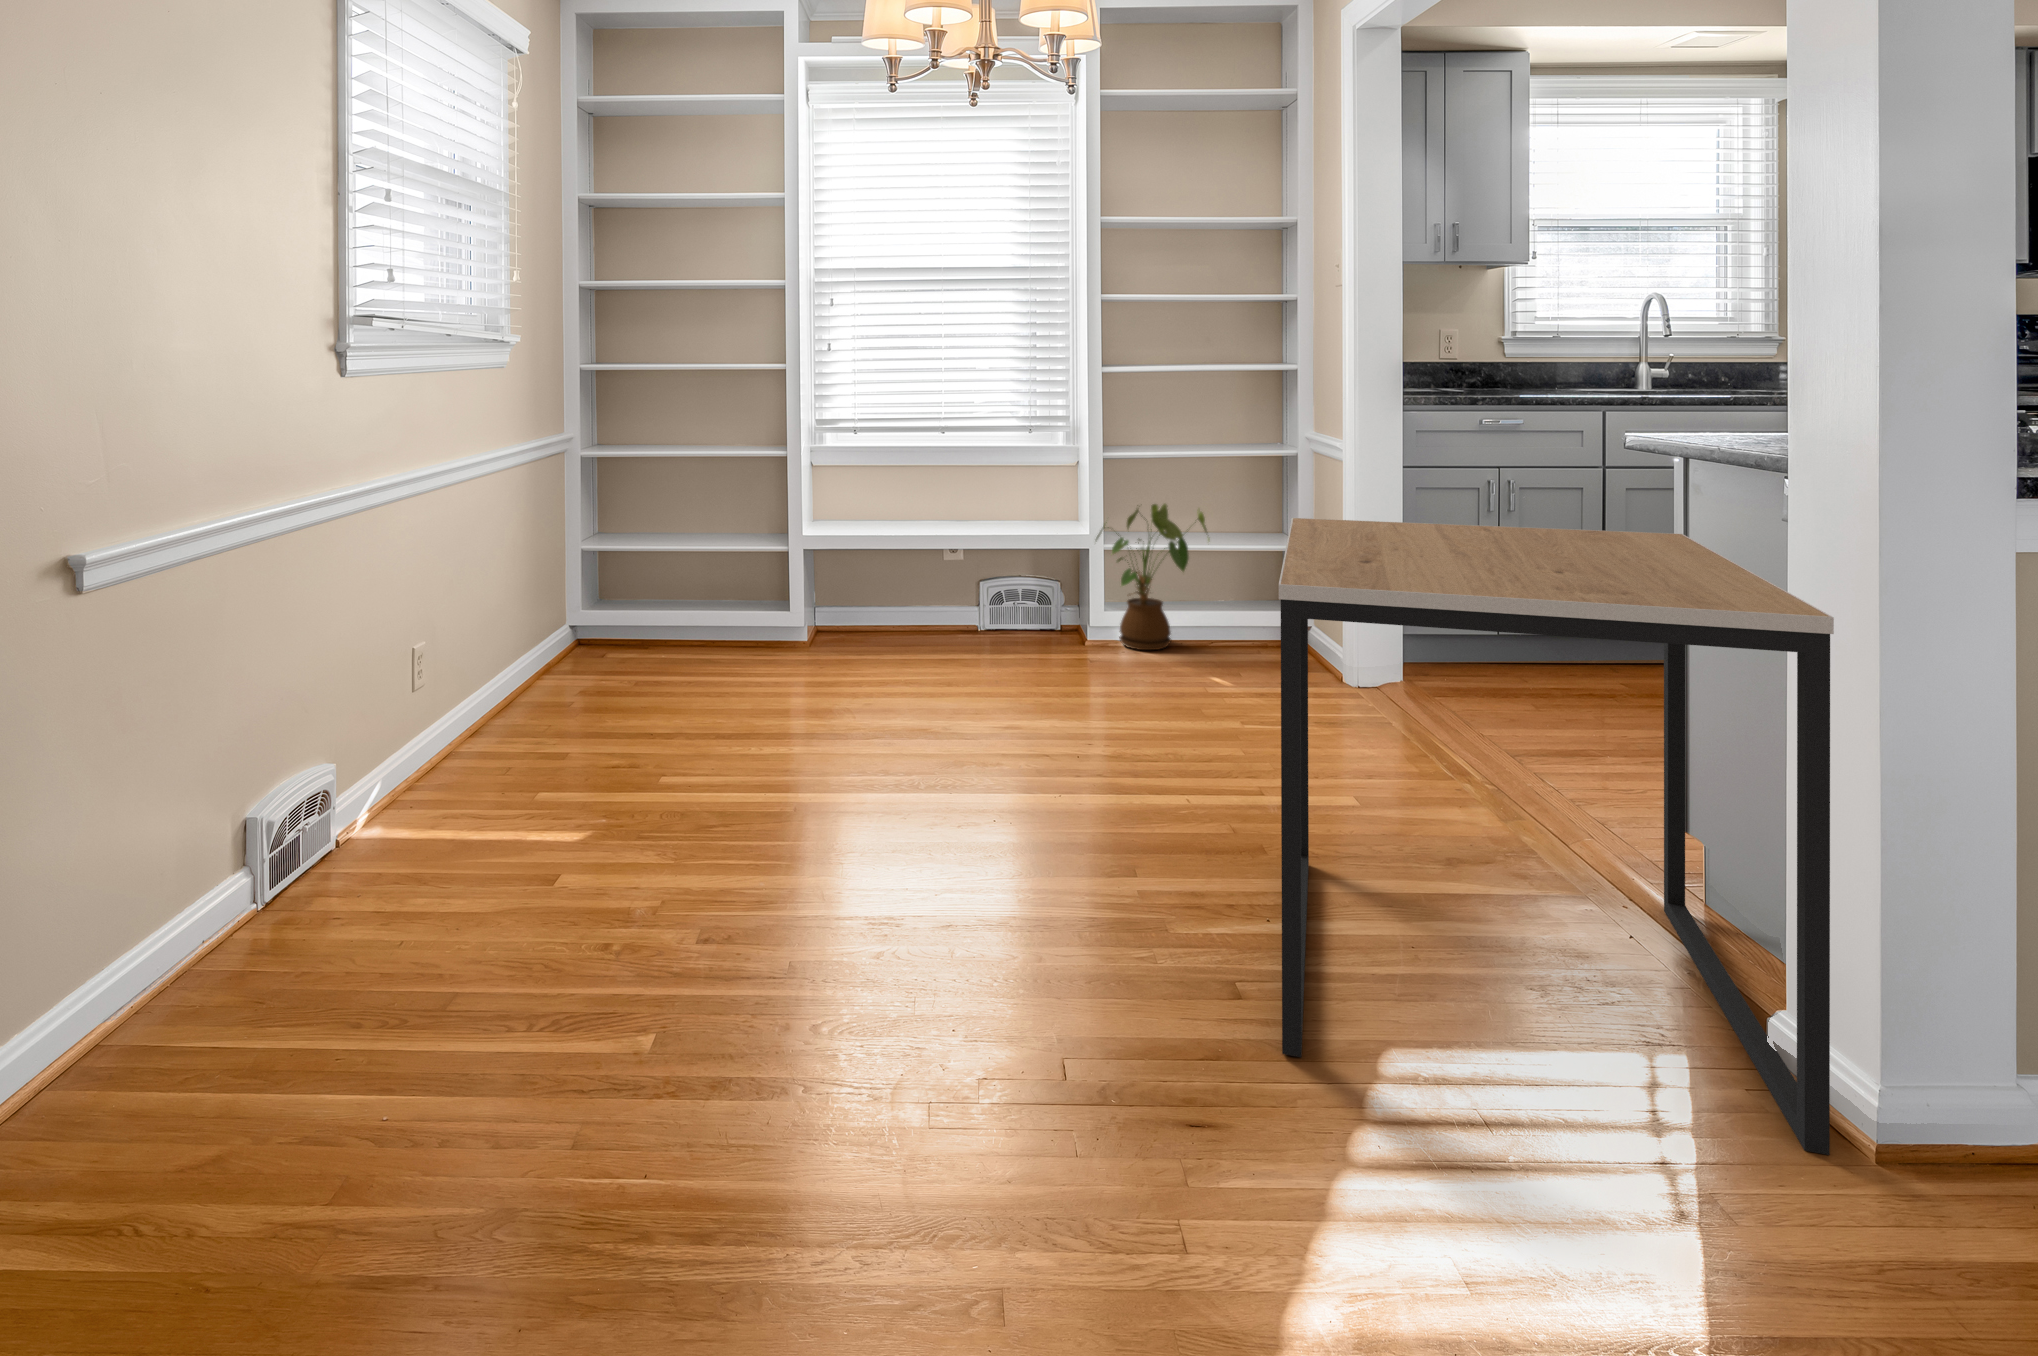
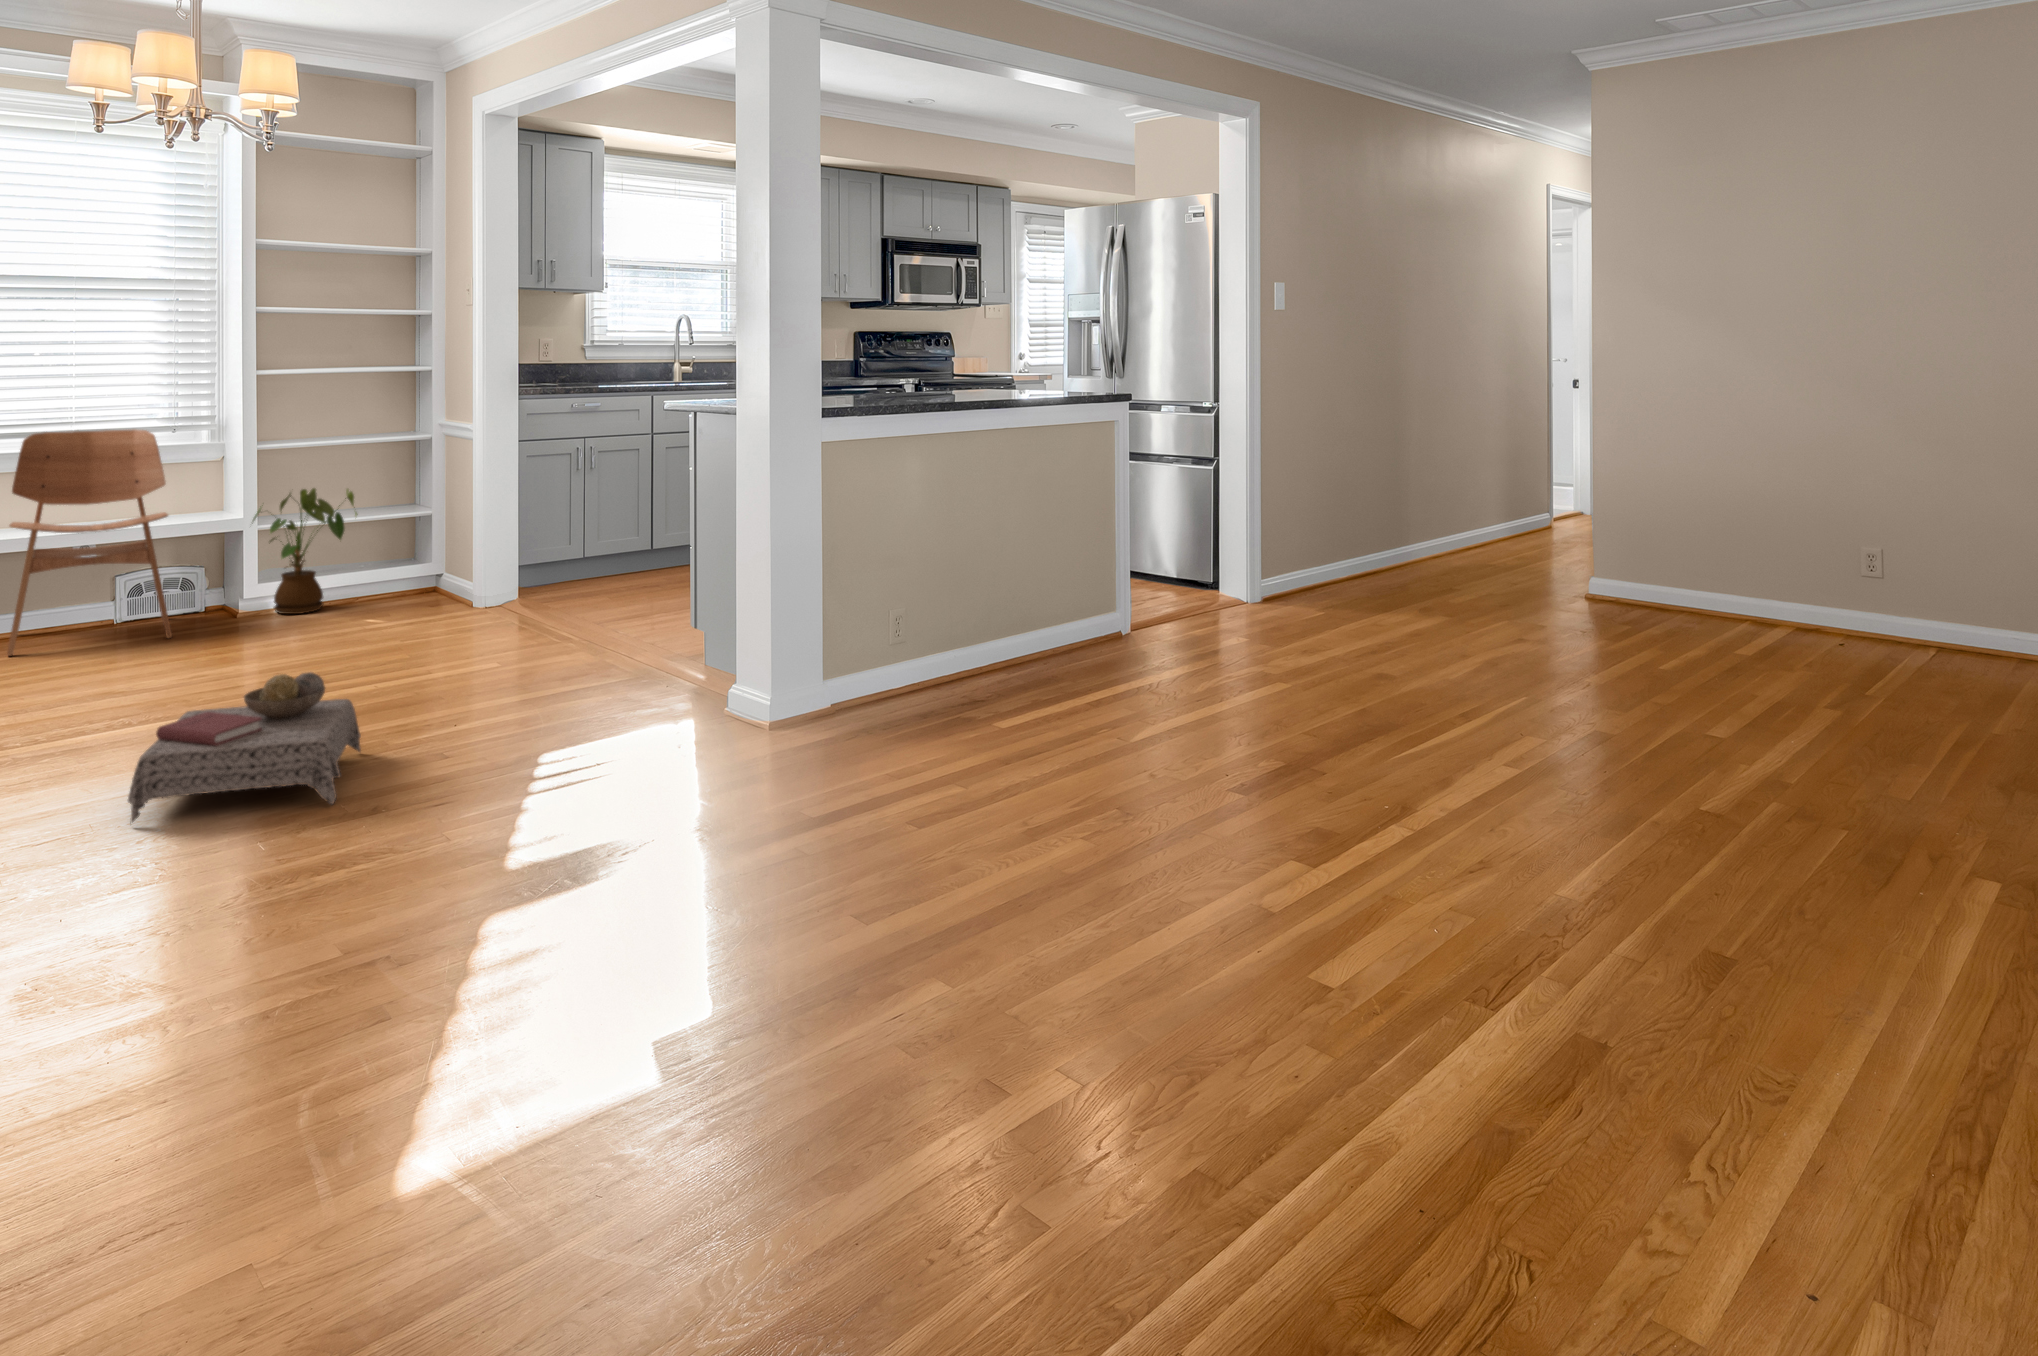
dining chair: none [869,428,1021,661] -> present [7,429,172,656]
side table: present [1279,518,1834,1155] -> none [471,456,749,757]
ottoman: none [769,826,1101,1087] -> present [128,672,361,823]

